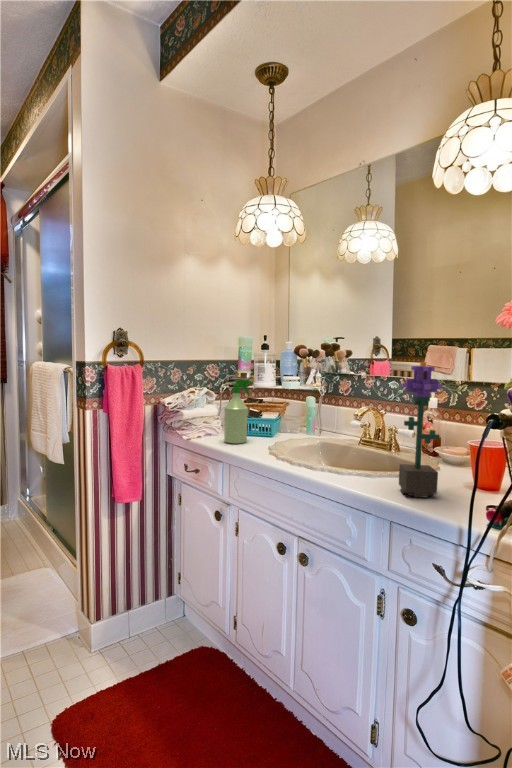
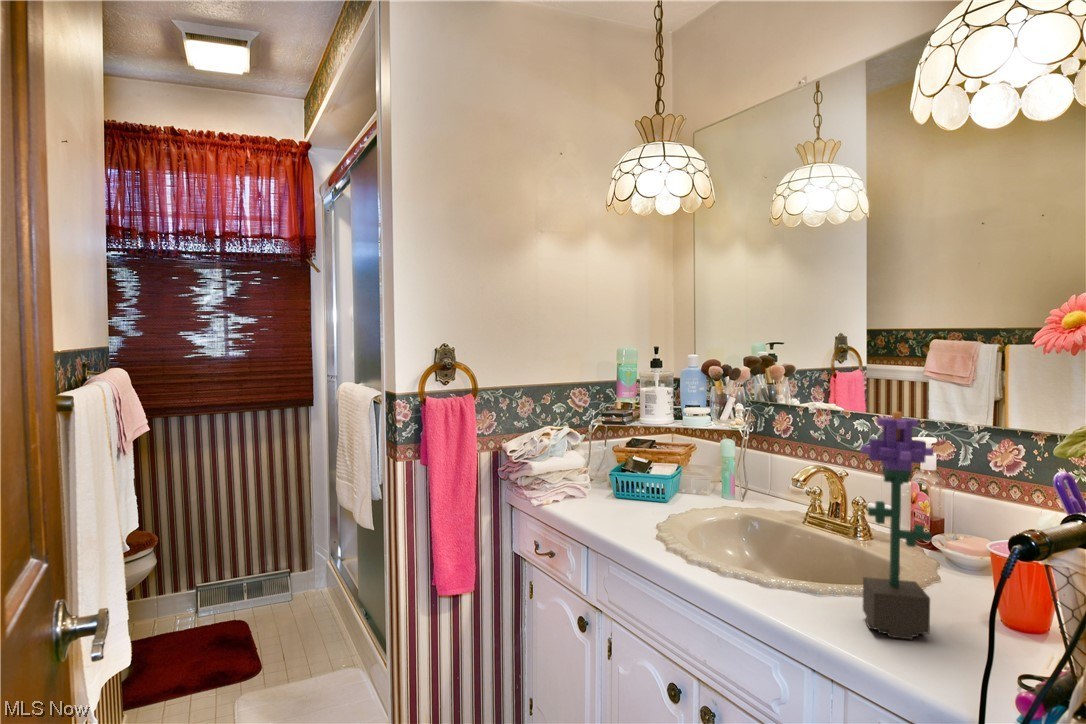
spray bottle: present [224,380,251,443] -> none [590,419,631,515]

